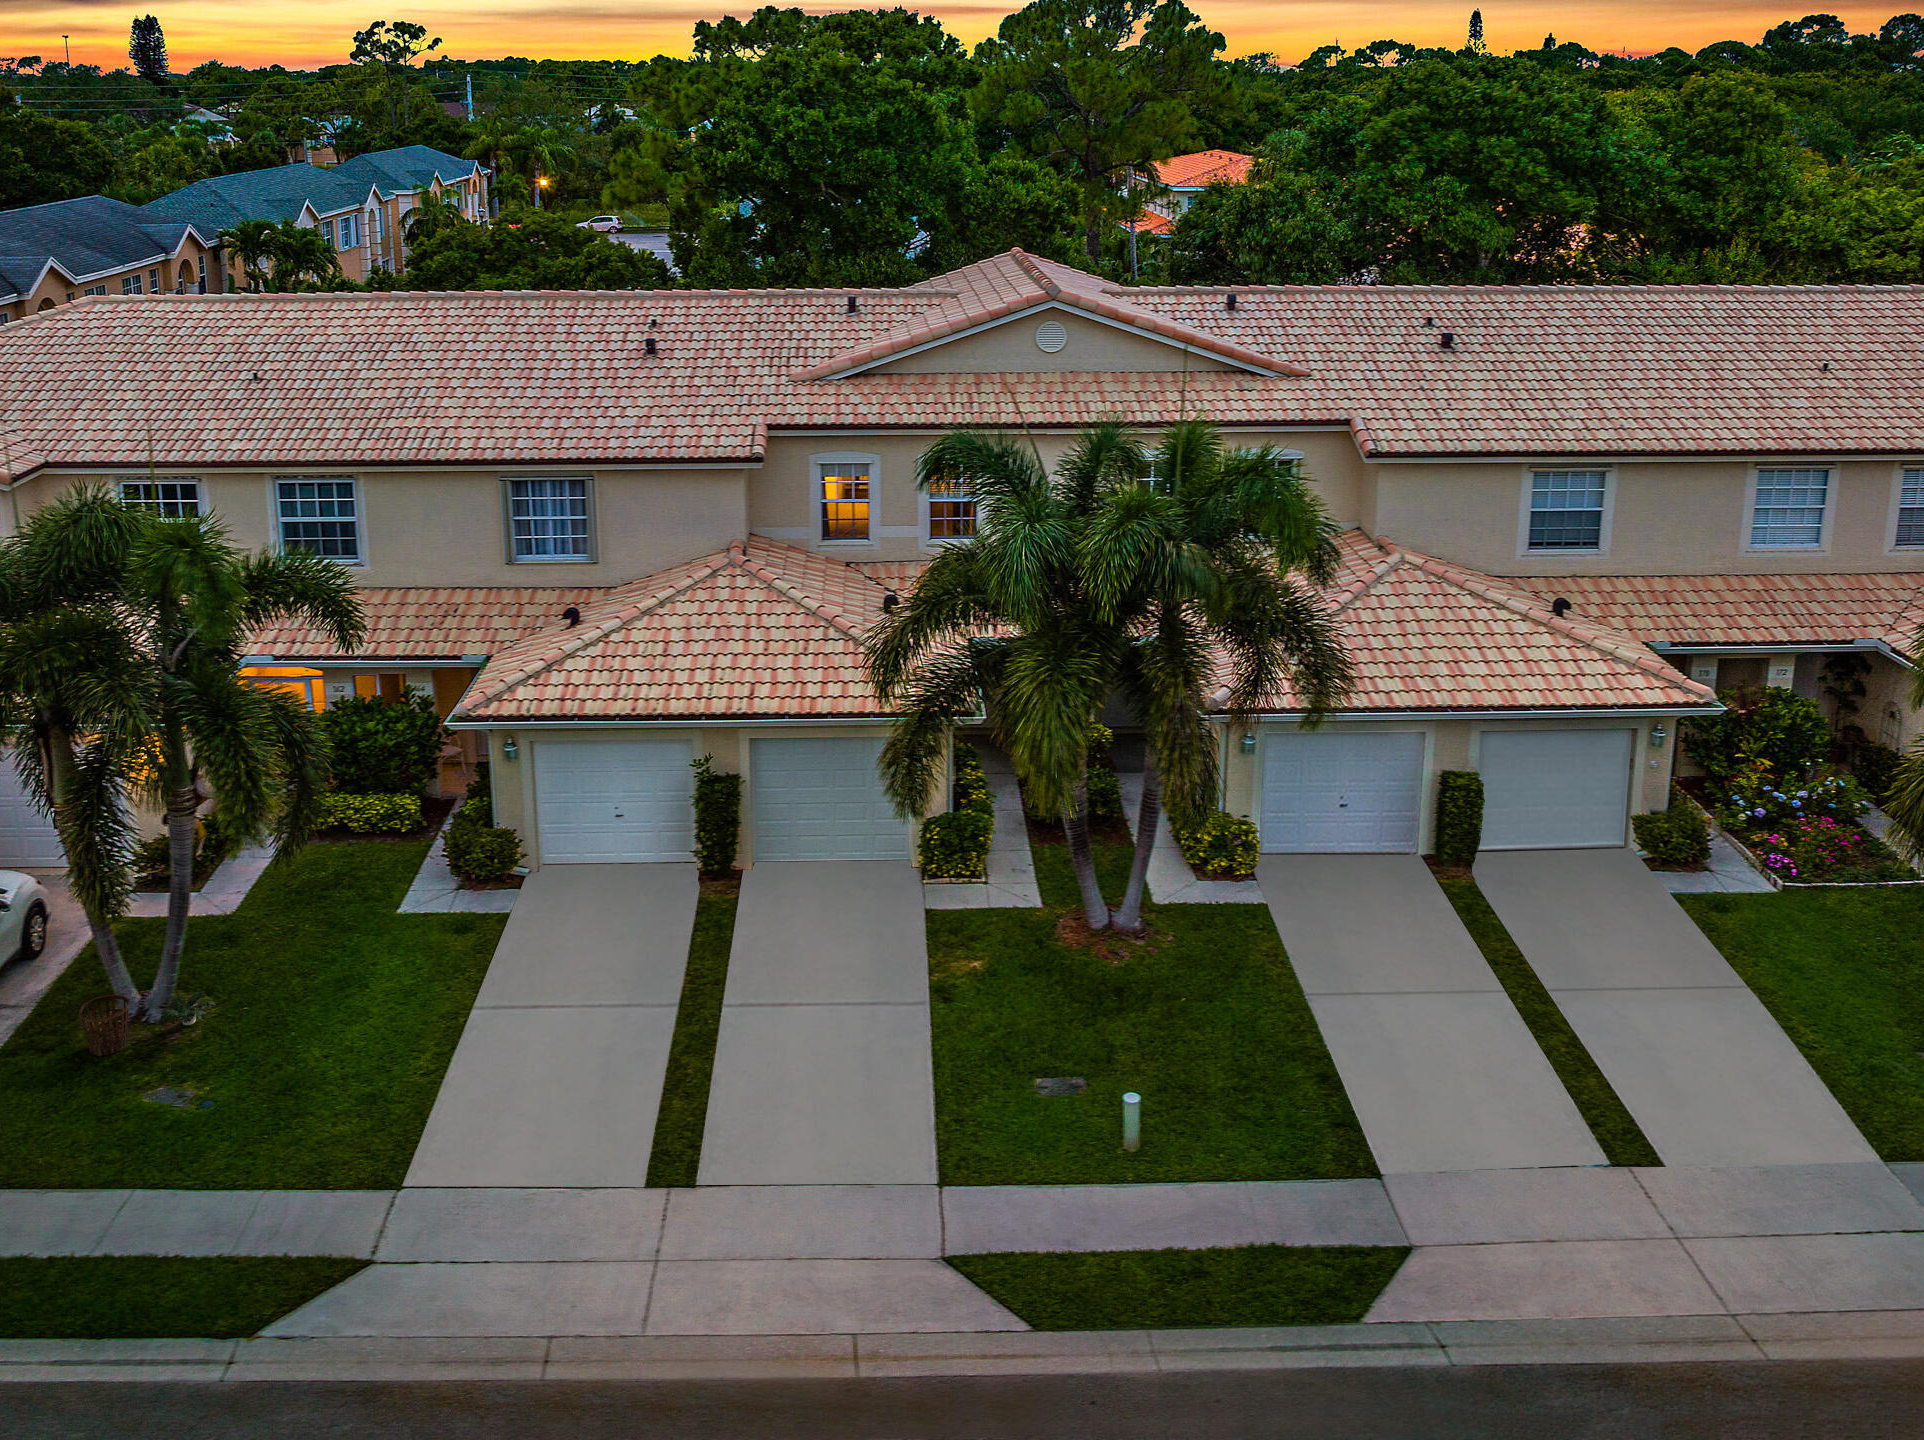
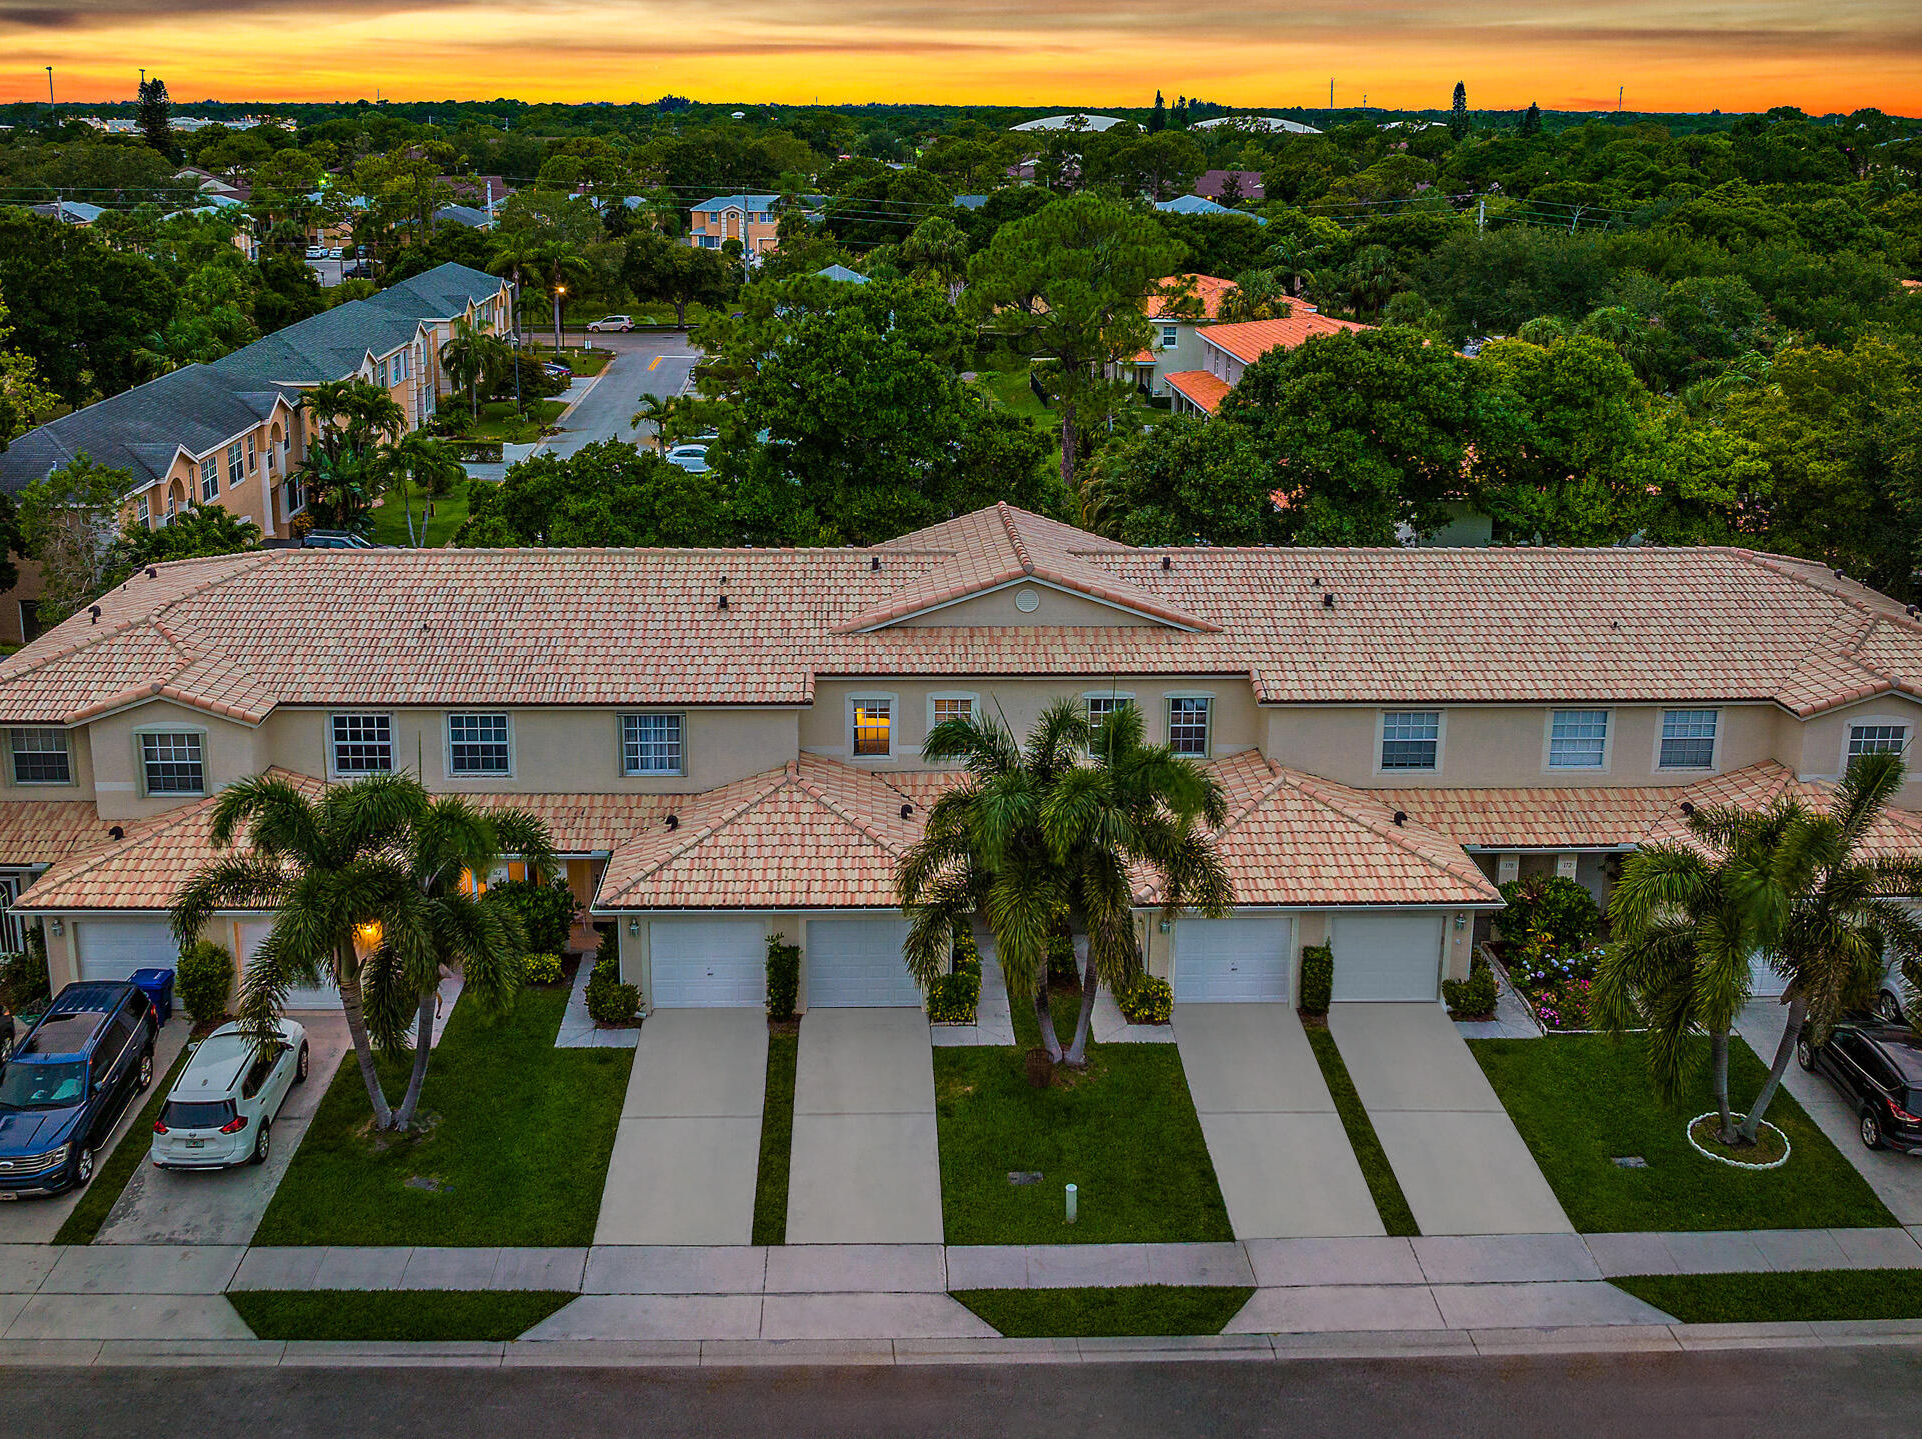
basket: present [79,995,129,1056] -> present [1026,1049,1054,1088]

